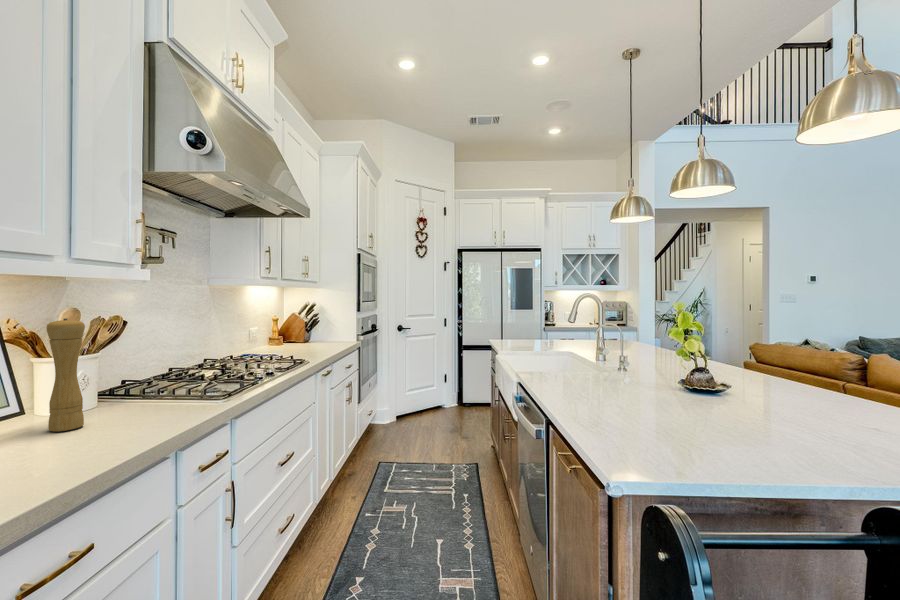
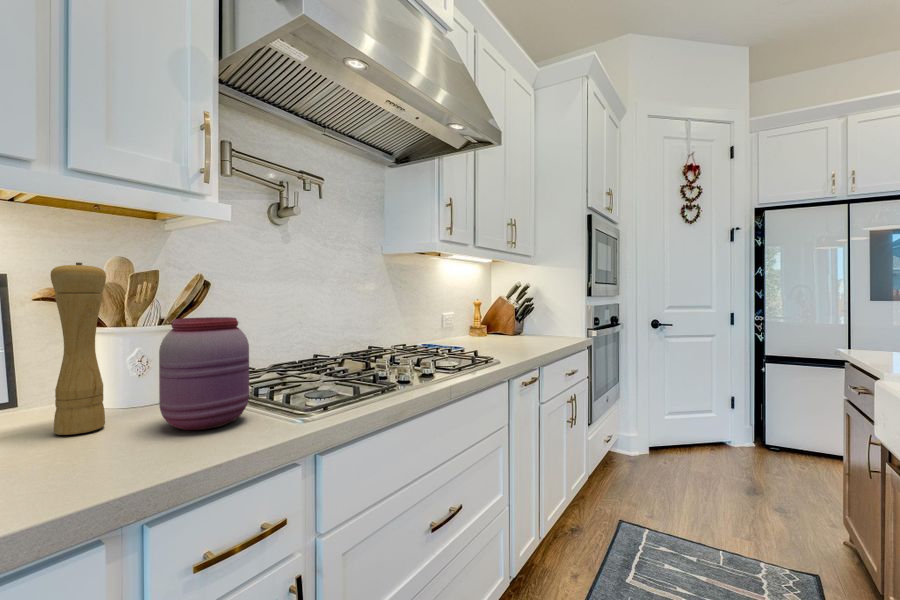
jar: none [126,347,185,418] -> present [159,317,249,430]

